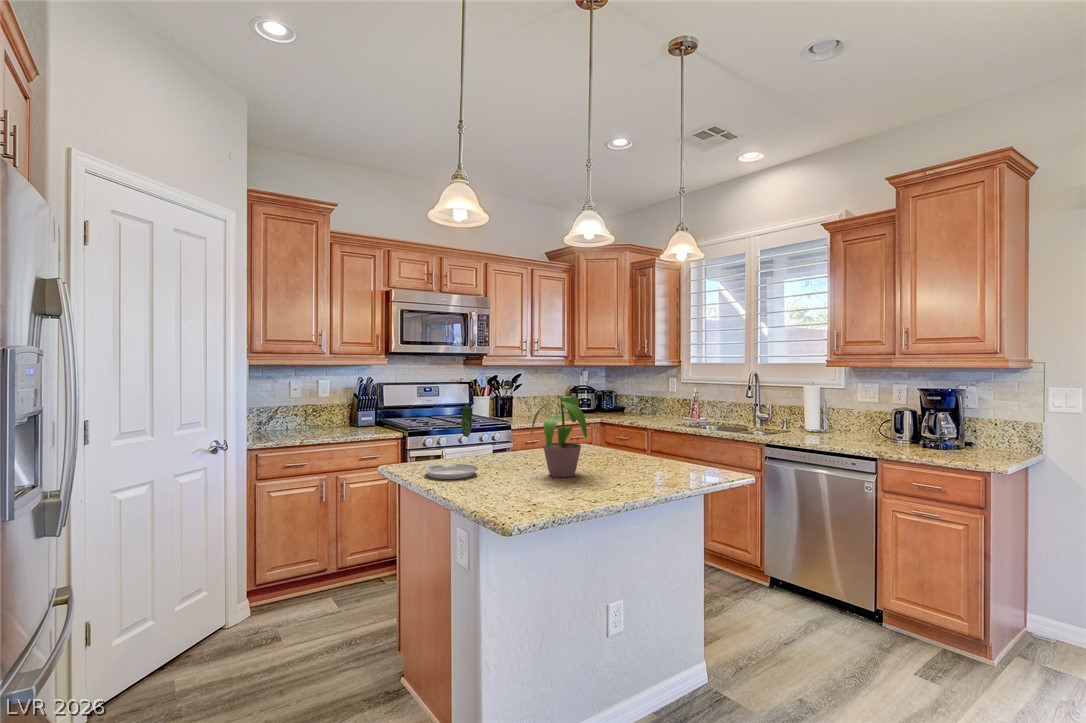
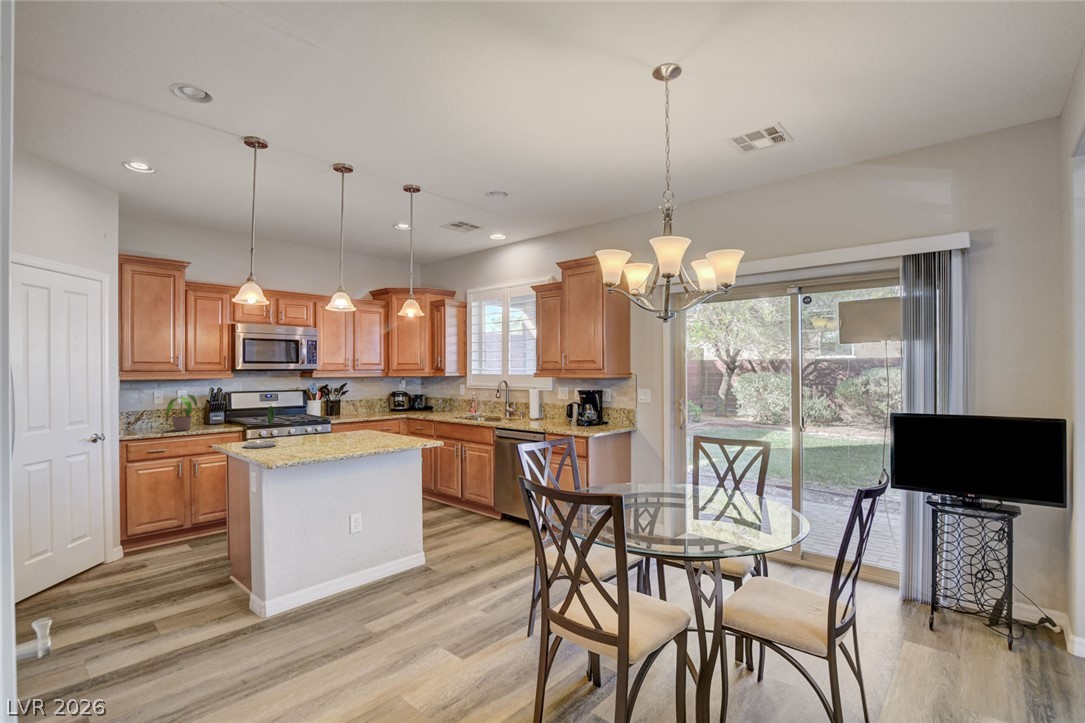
potted plant: present [531,396,587,477] -> present [167,395,197,431]

